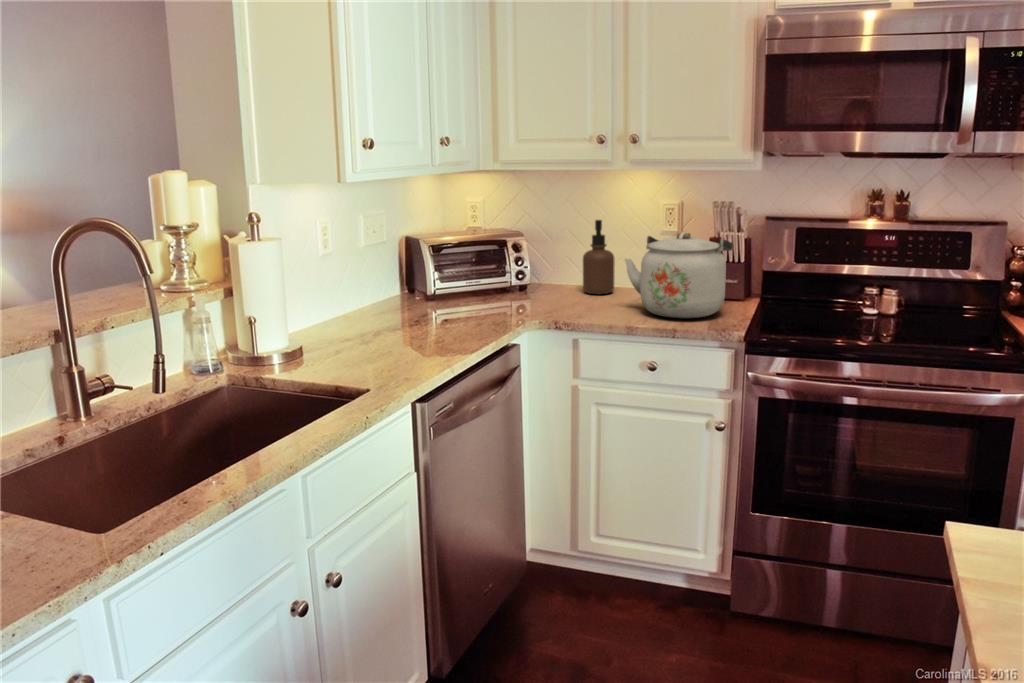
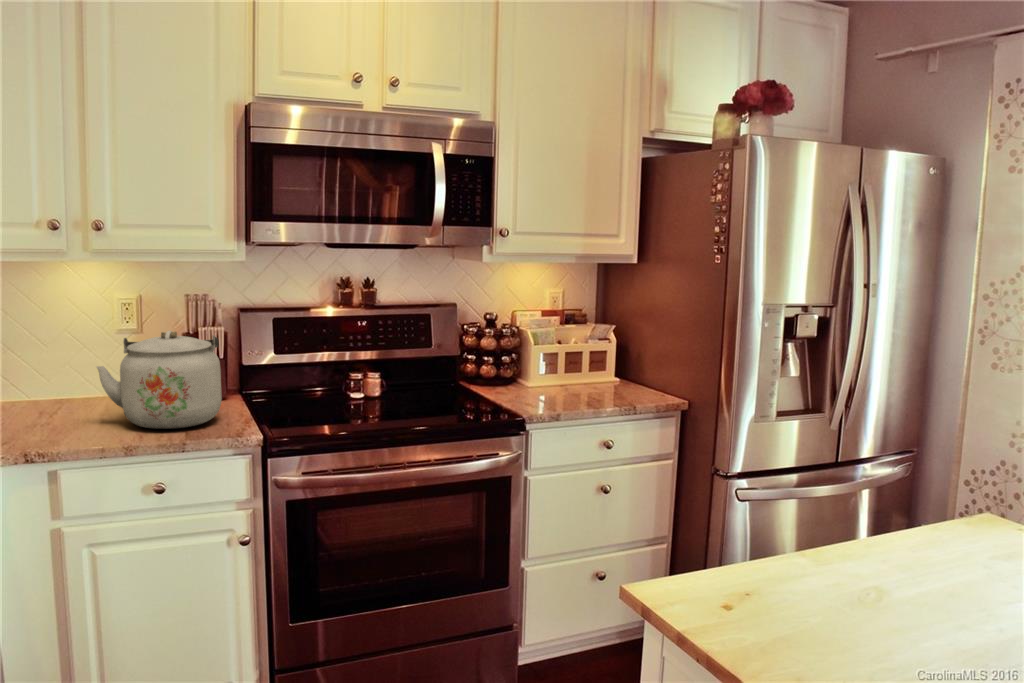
soap dispenser: present [583,220,615,294] -> none [23,322,68,413]

